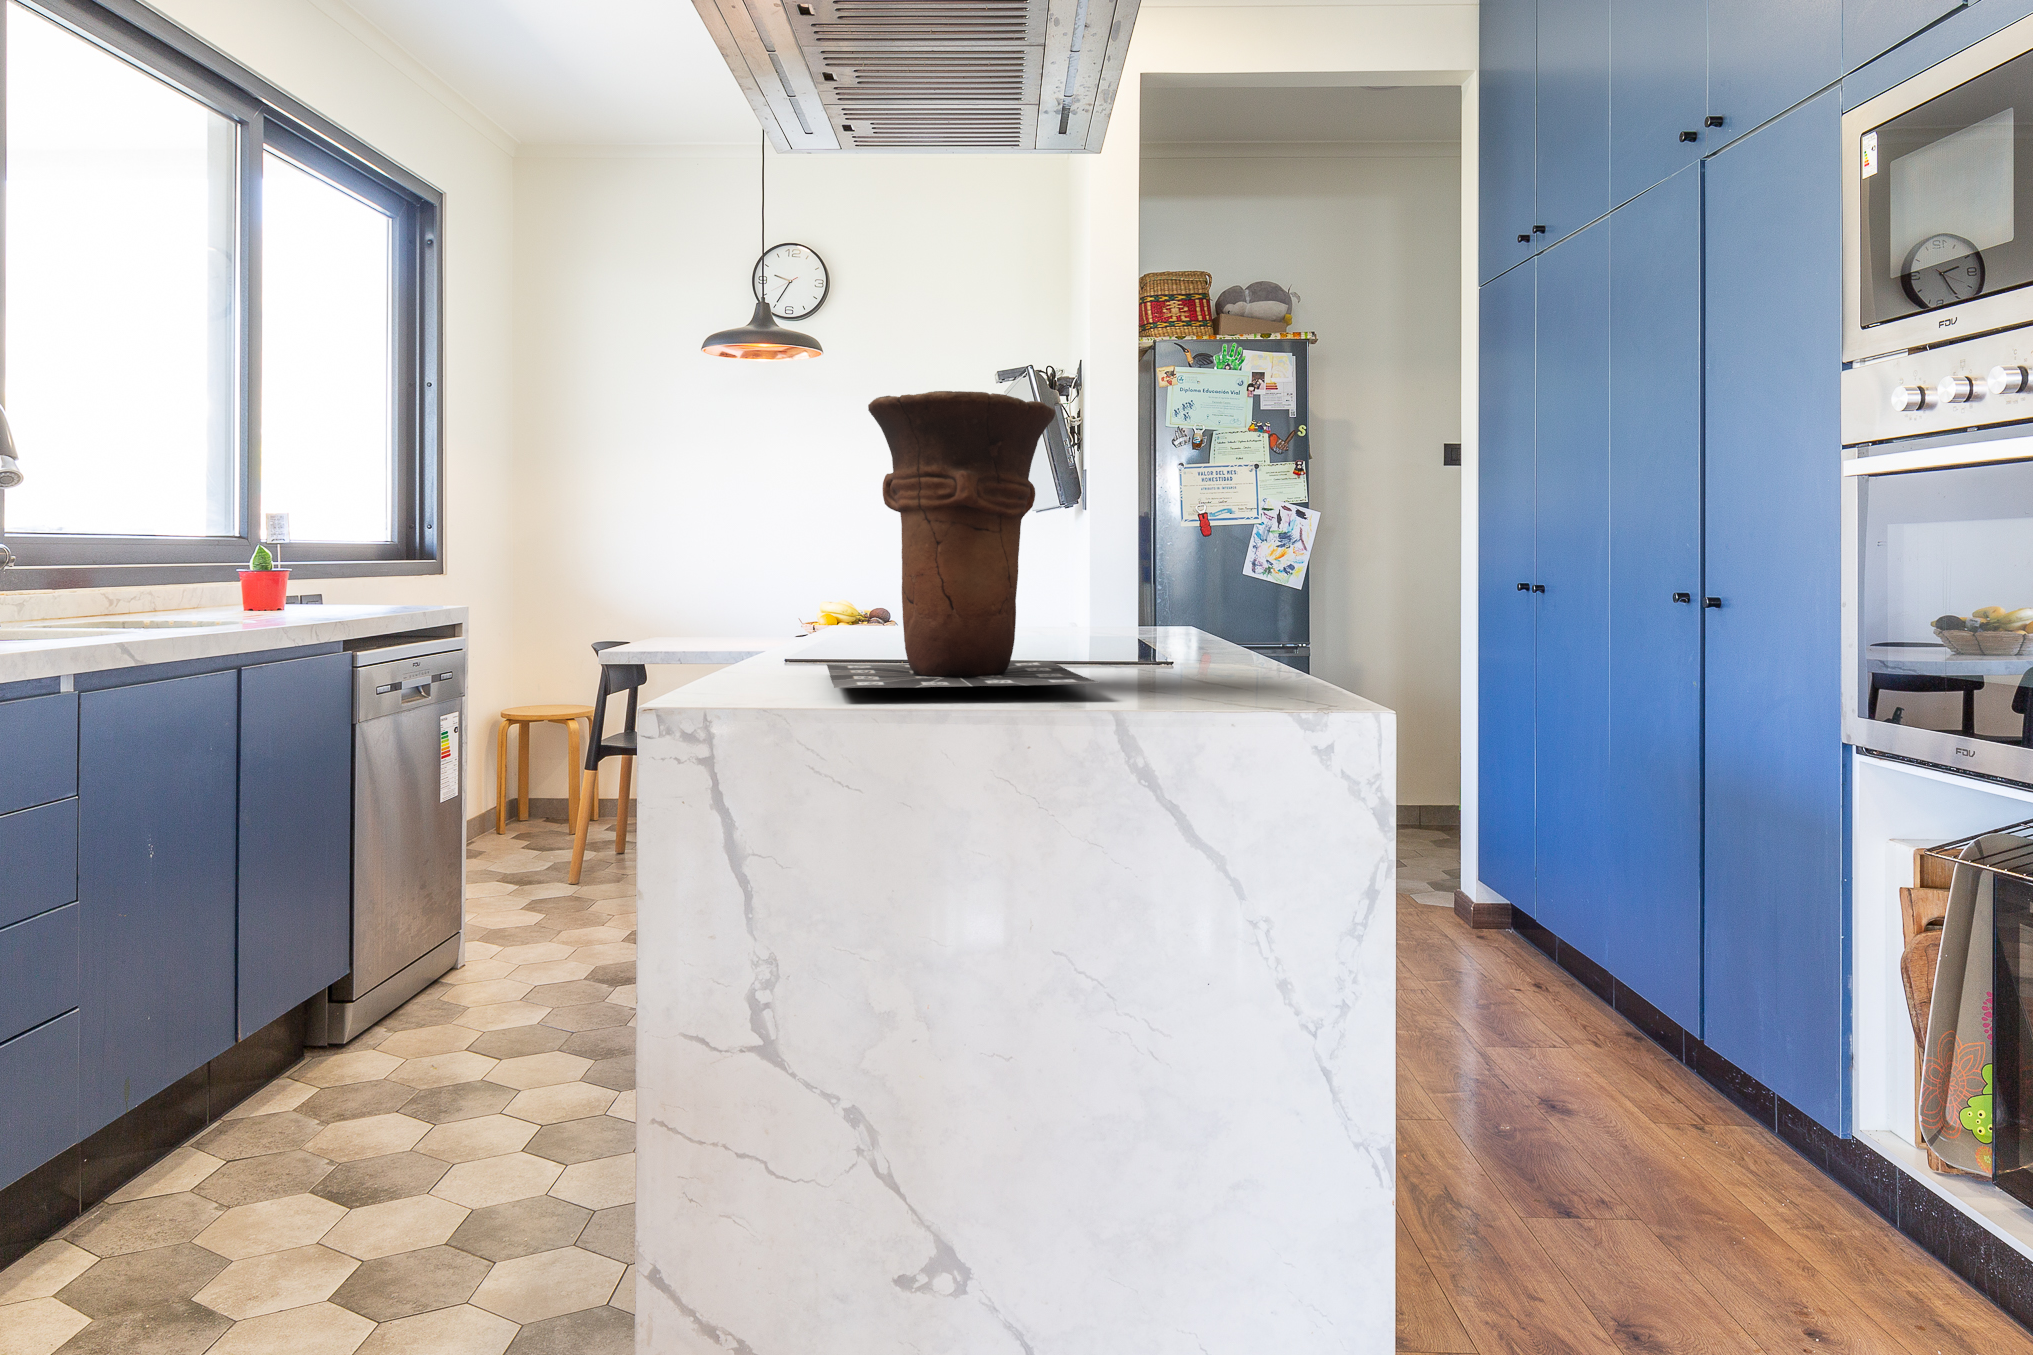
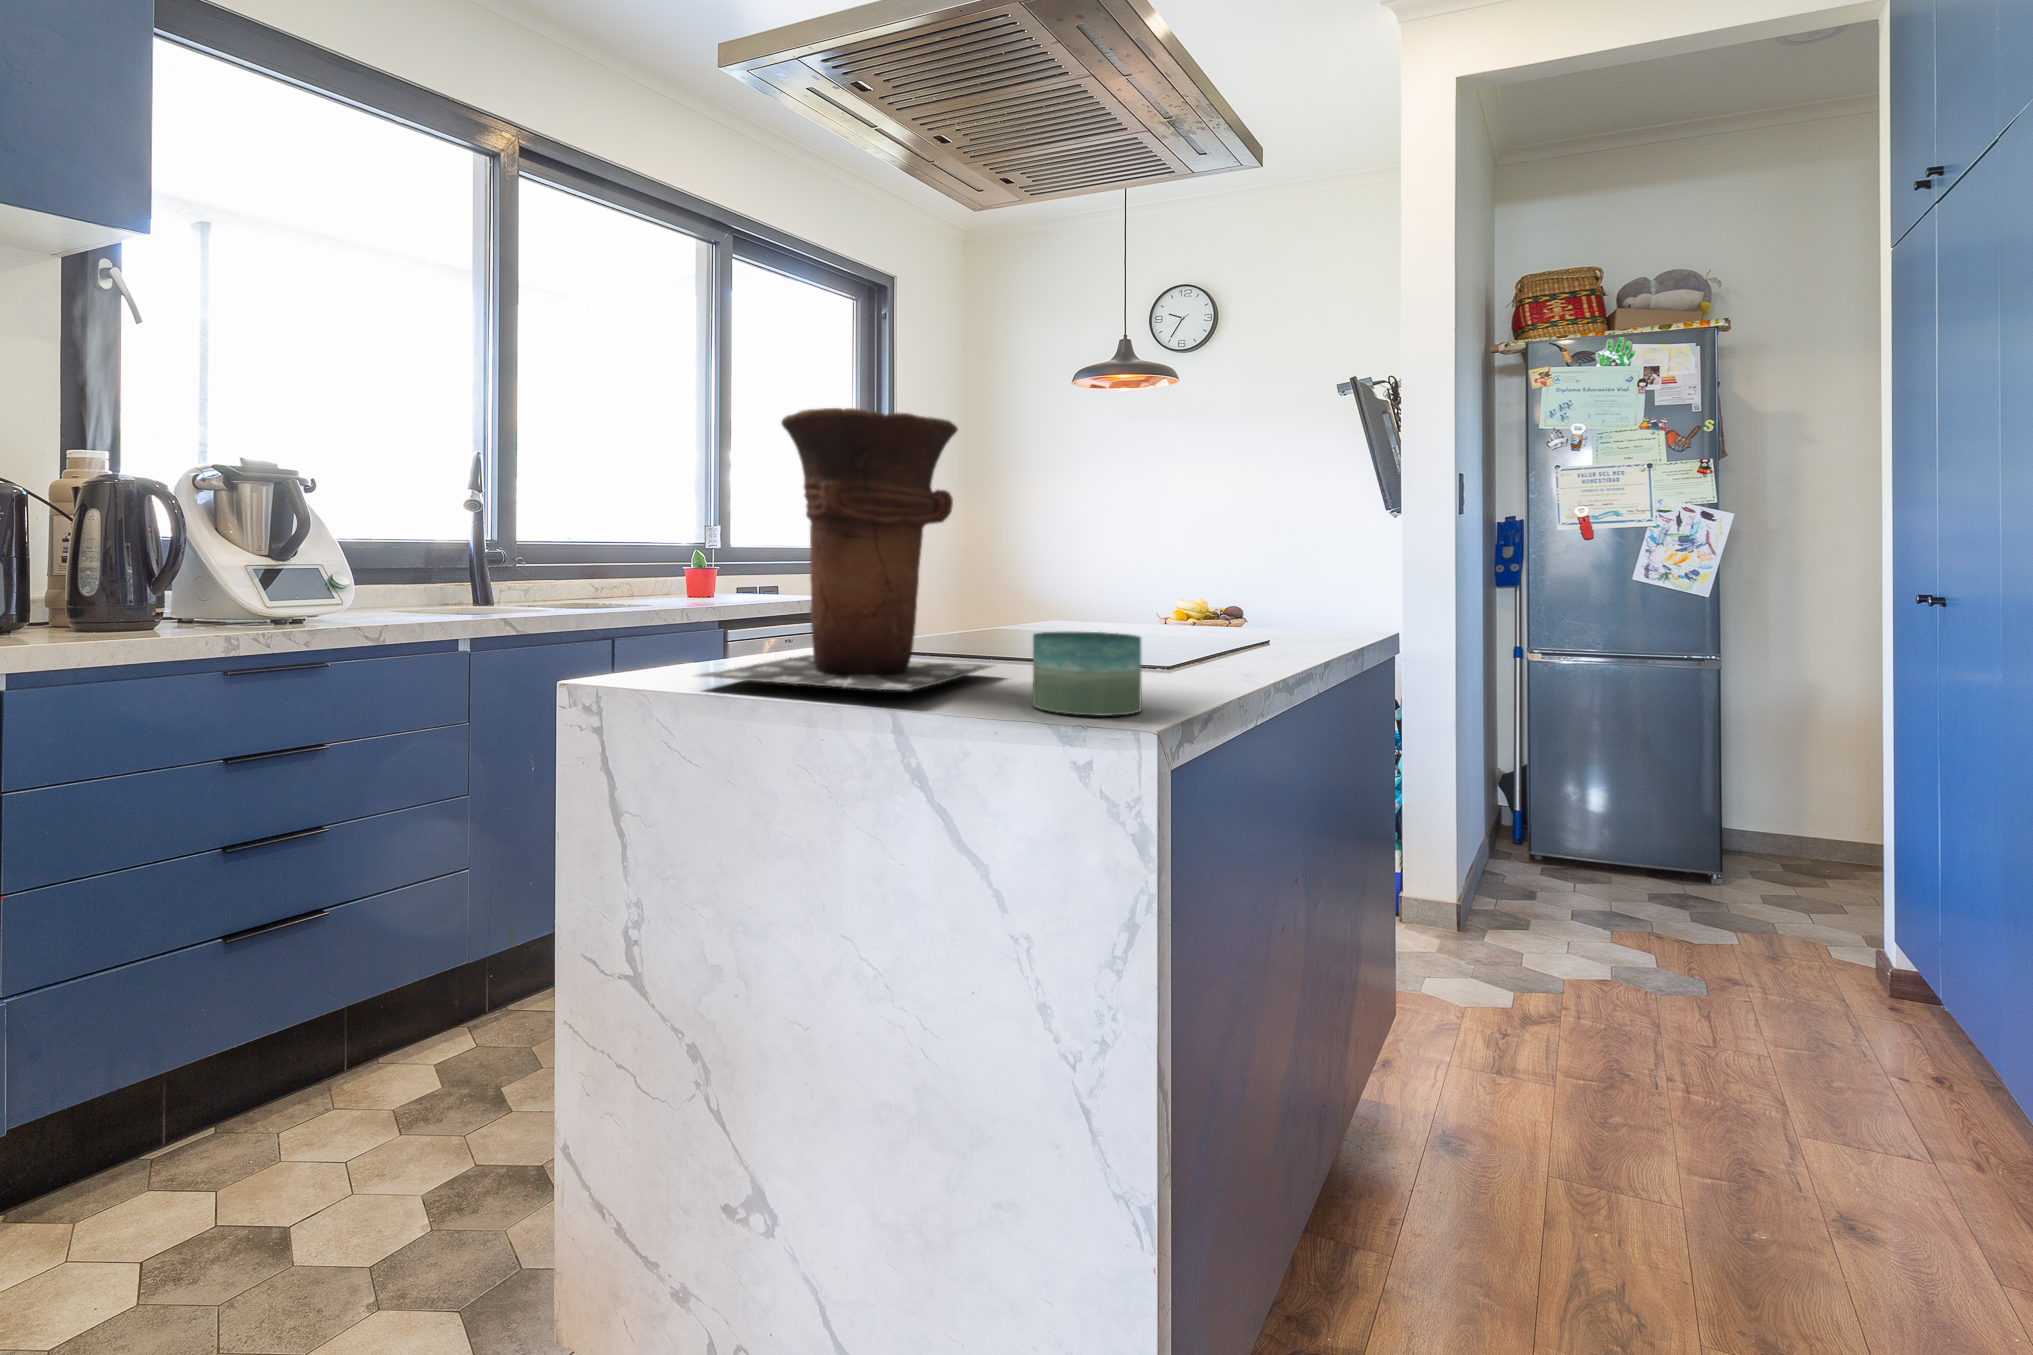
candle: none [1170,619,1270,693] -> present [1033,632,1142,716]

